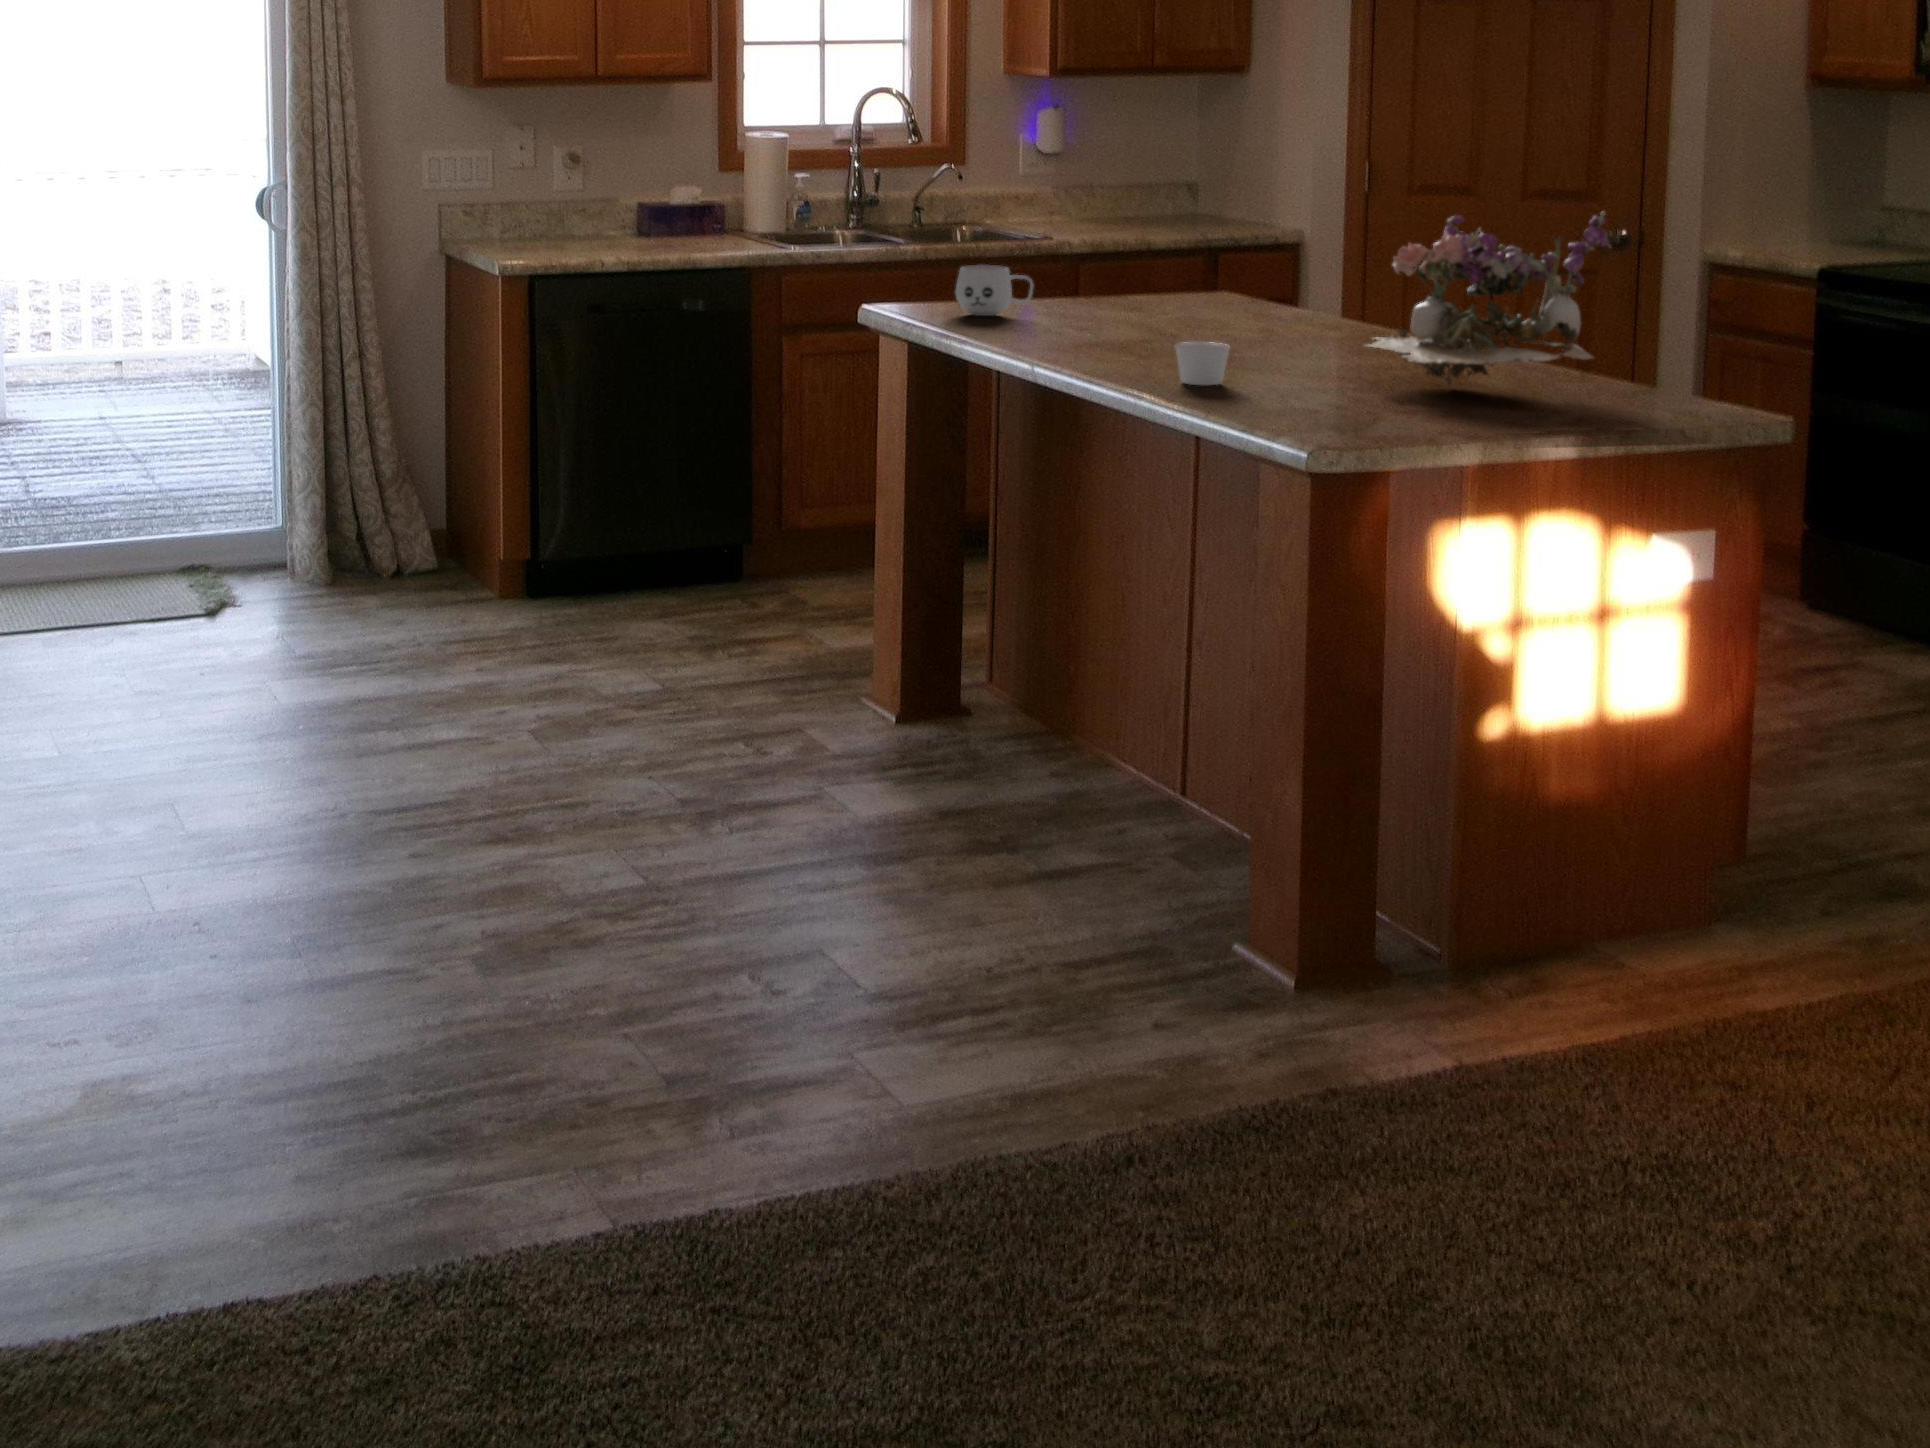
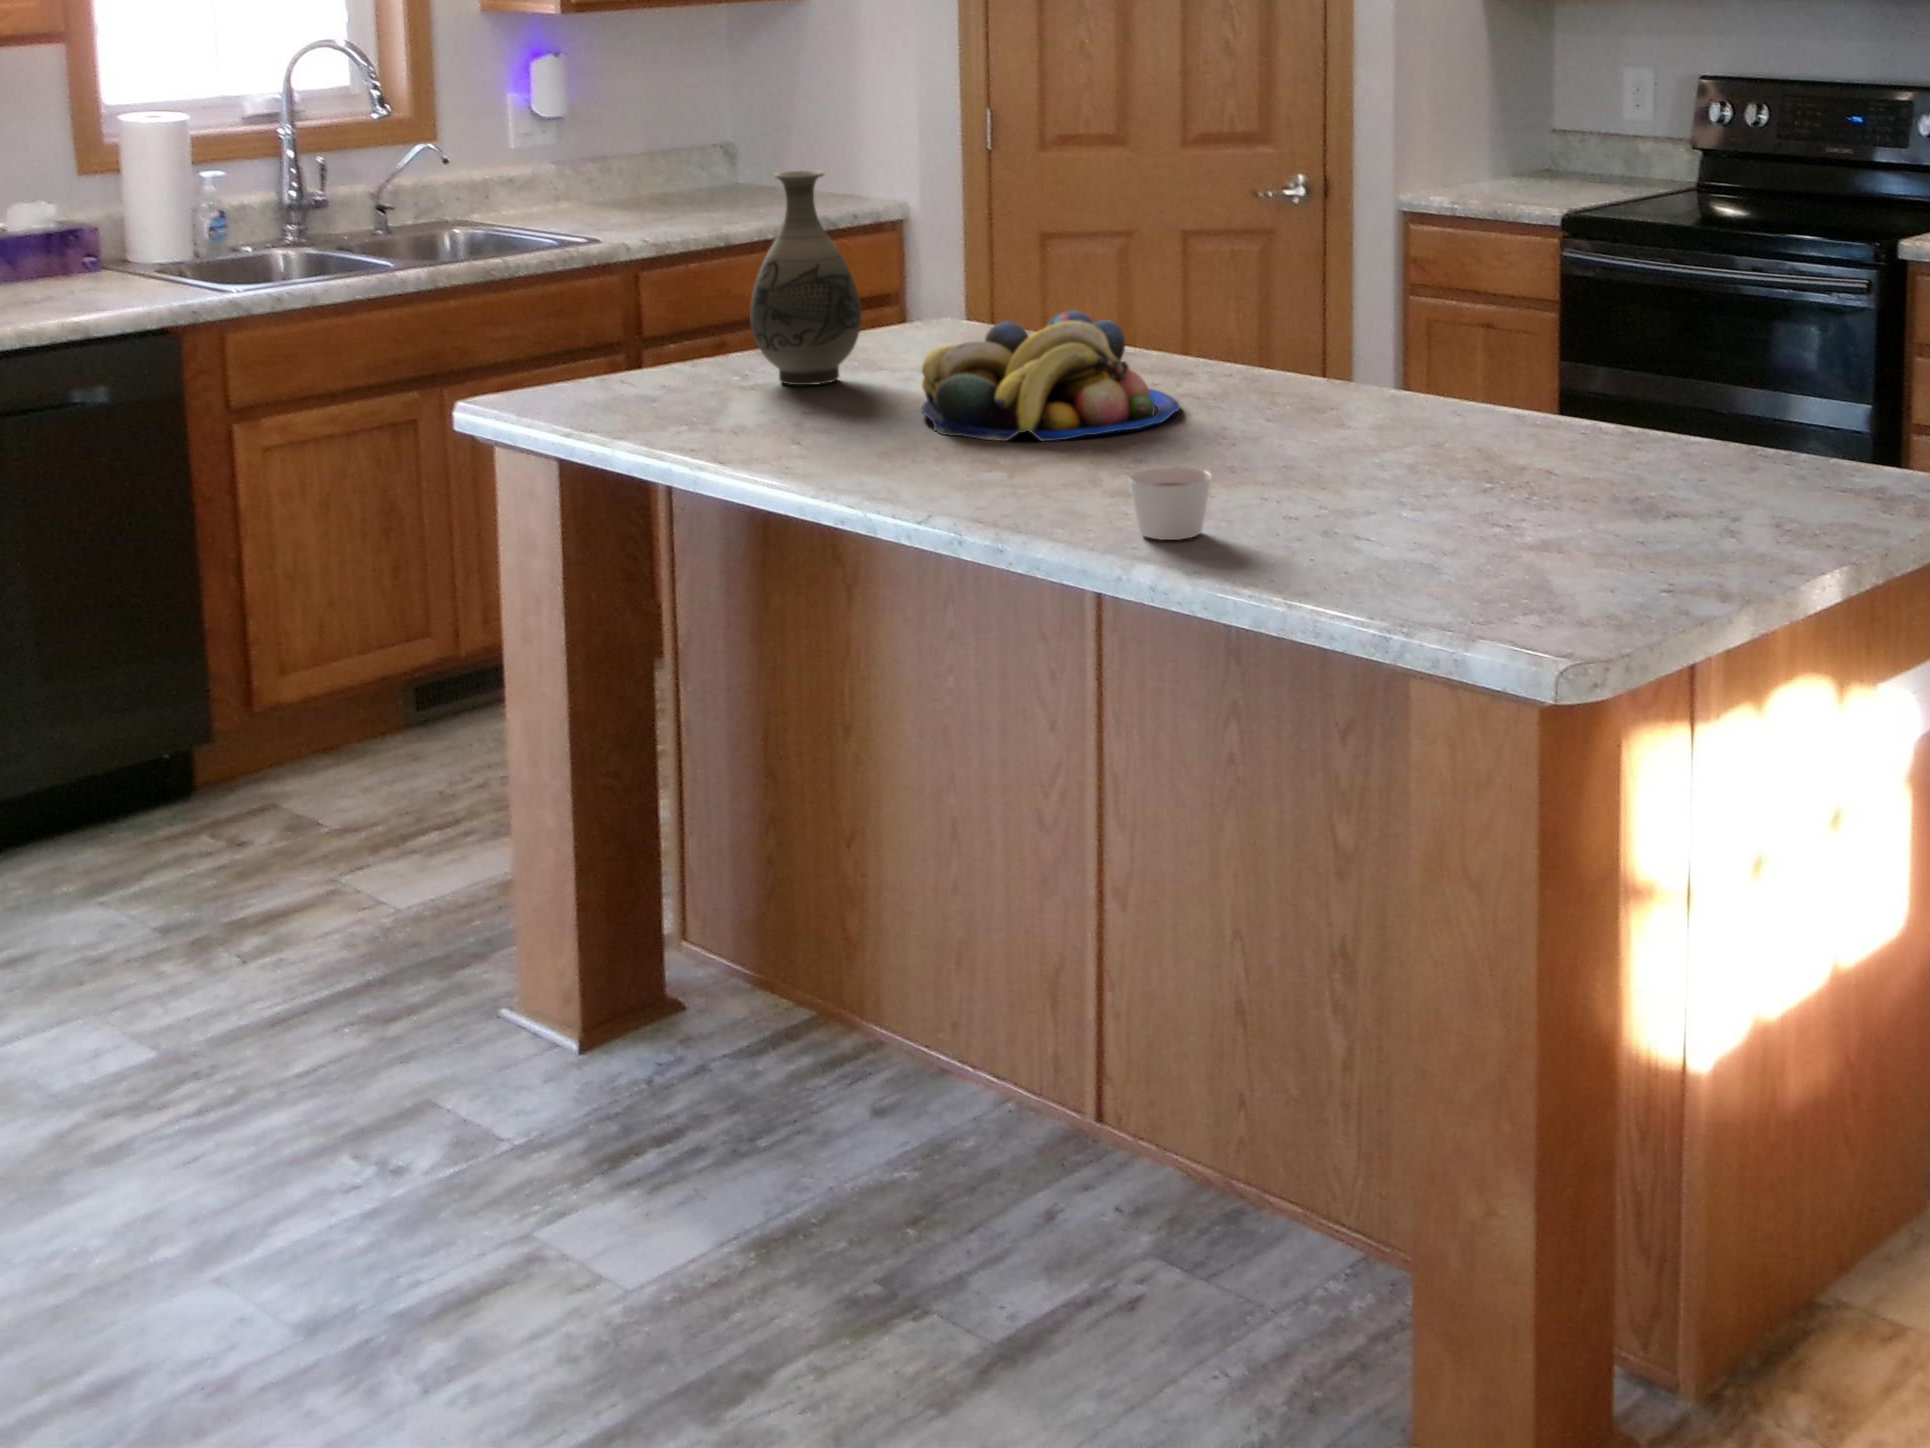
vase: none [1051,167,1125,310] -> present [751,170,861,385]
flower arrangement: present [1366,212,1609,386] -> none [1375,228,1726,496]
mug: present [955,264,1033,316] -> none [629,333,751,416]
fruit bowl: none [1130,267,1310,344] -> present [921,310,1180,441]

